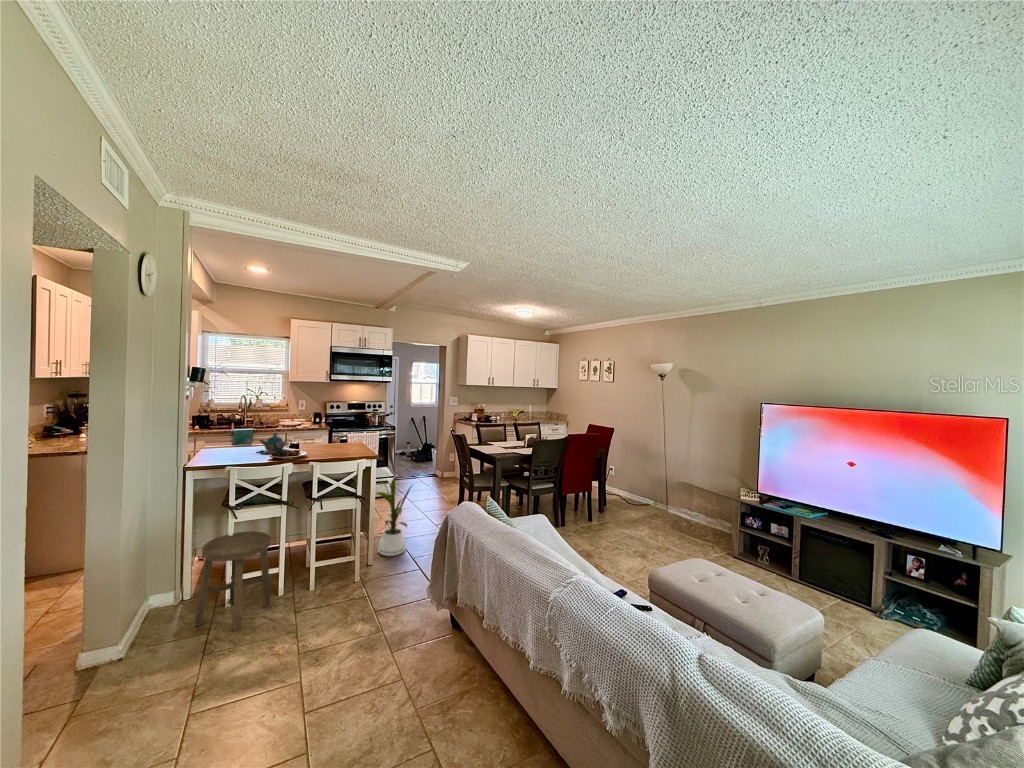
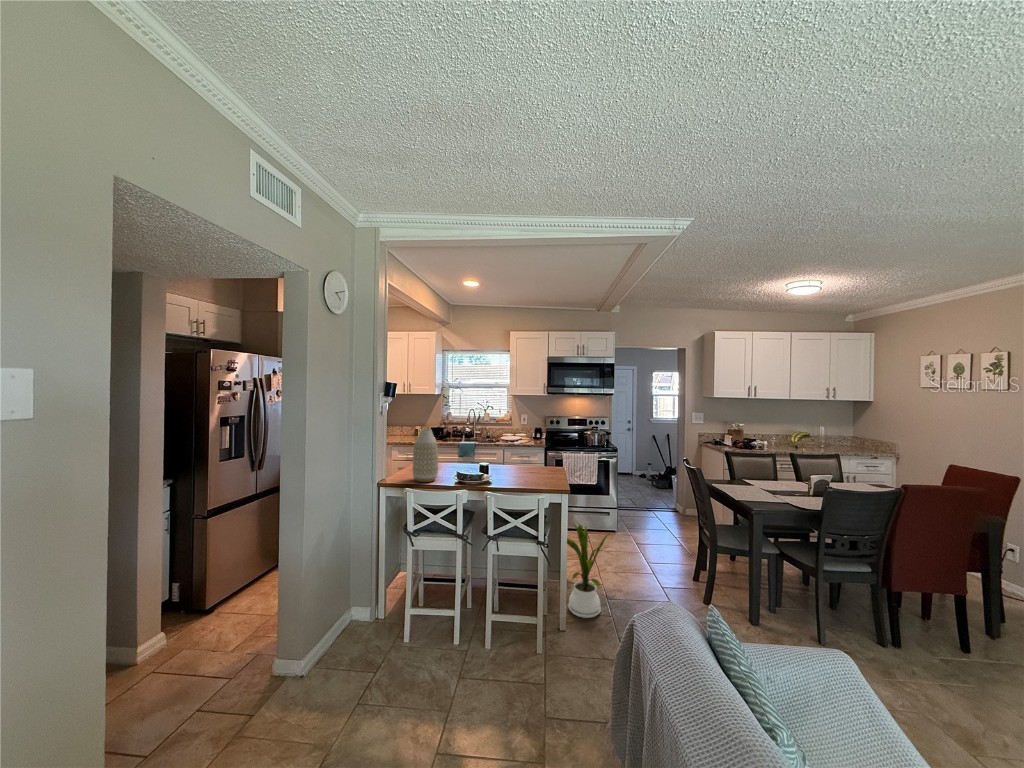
vase: none [213,406,245,460] -> present [413,429,438,482]
teapot: present [260,433,292,454] -> none [447,456,487,481]
stool: present [194,531,271,631] -> none [383,557,446,661]

